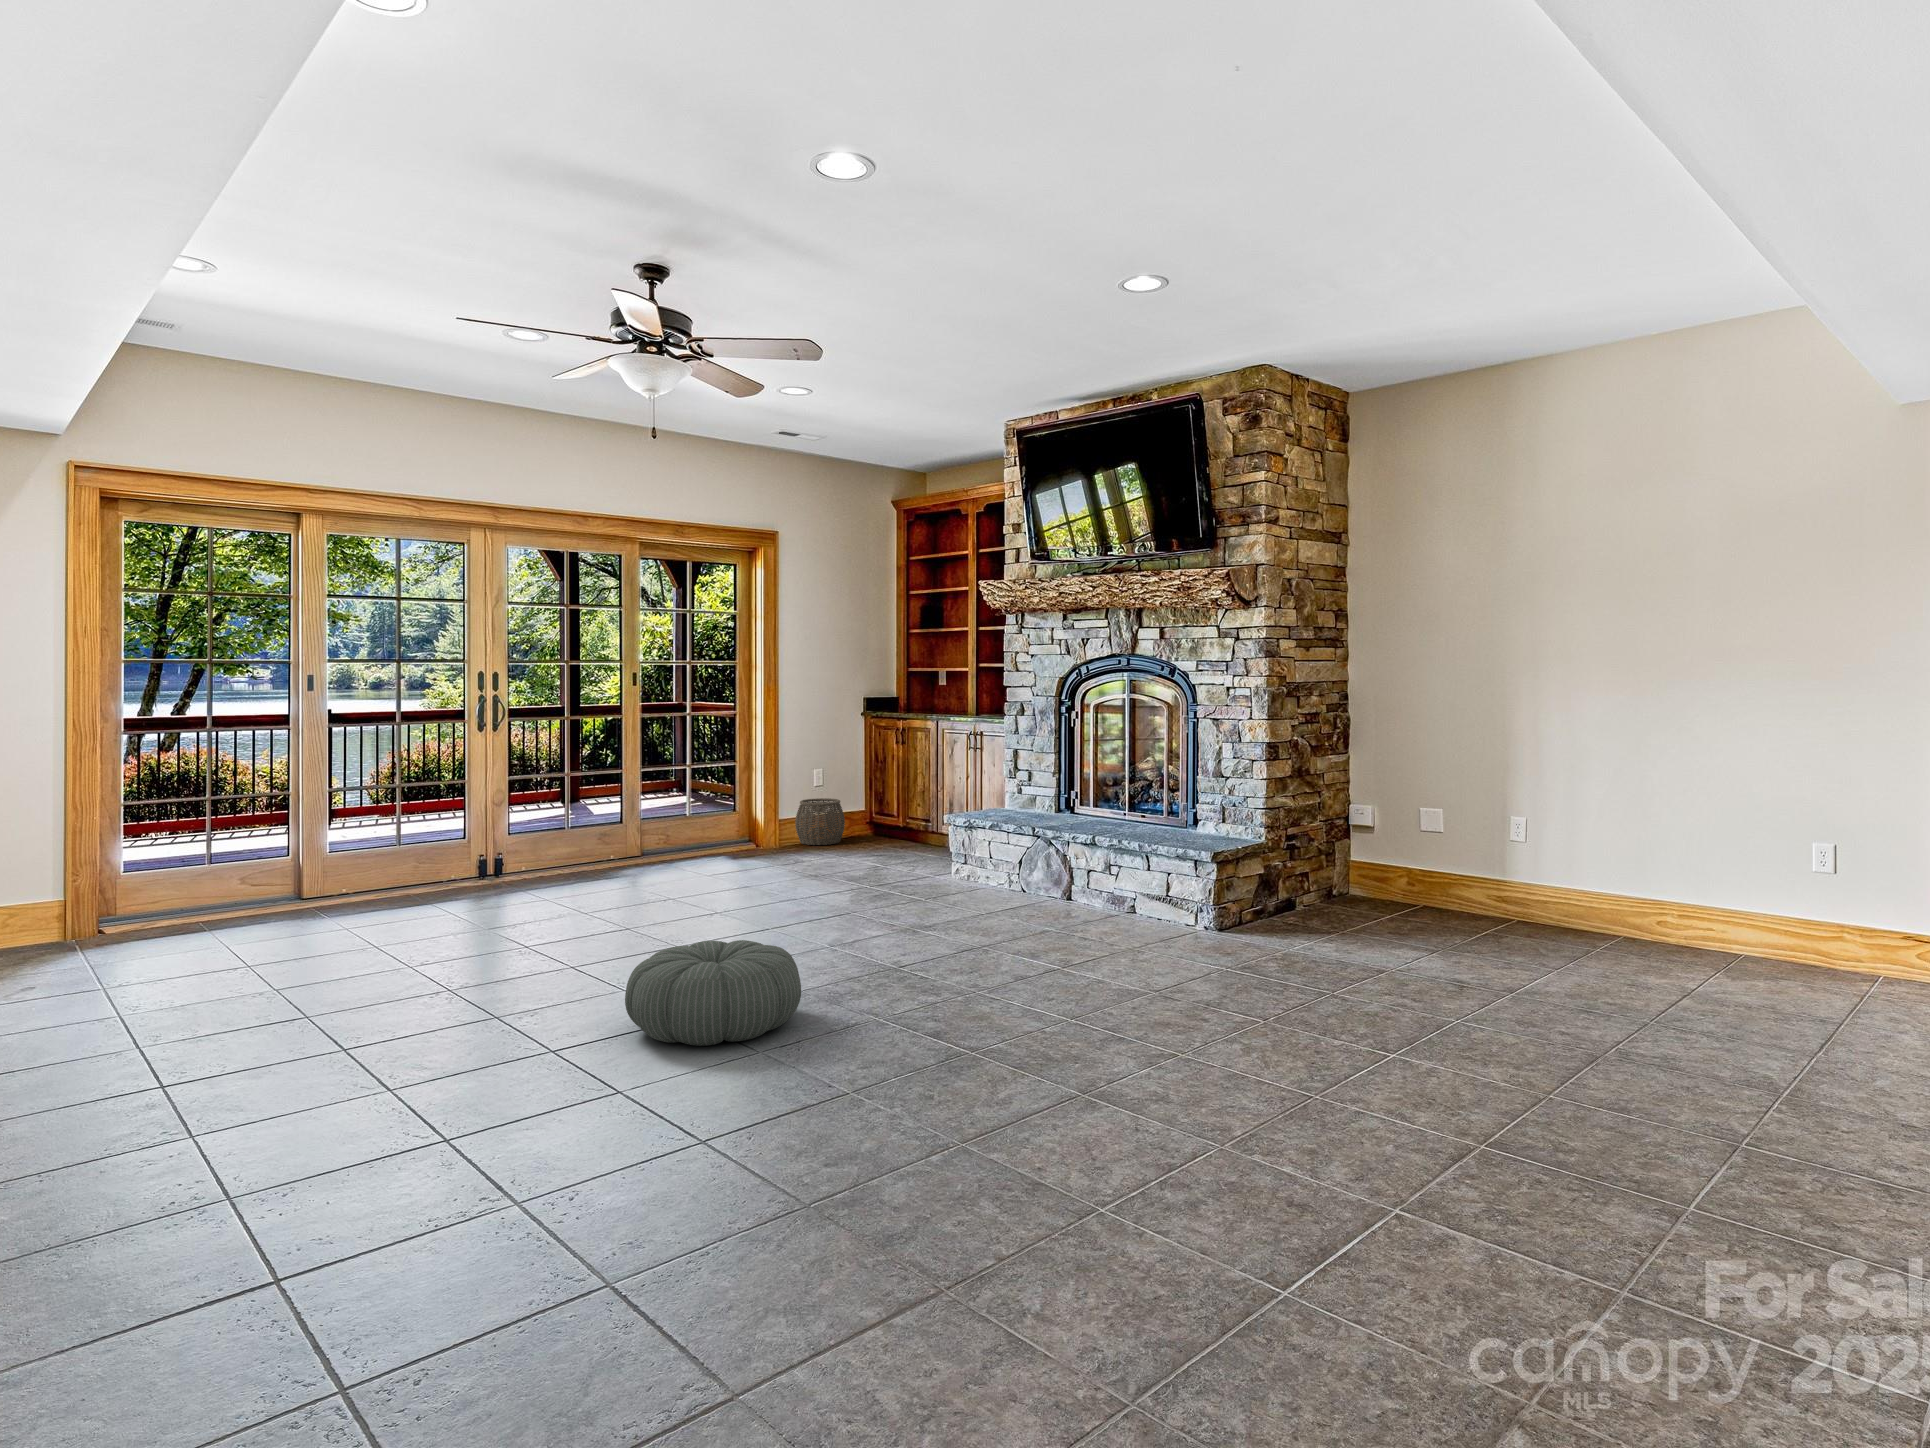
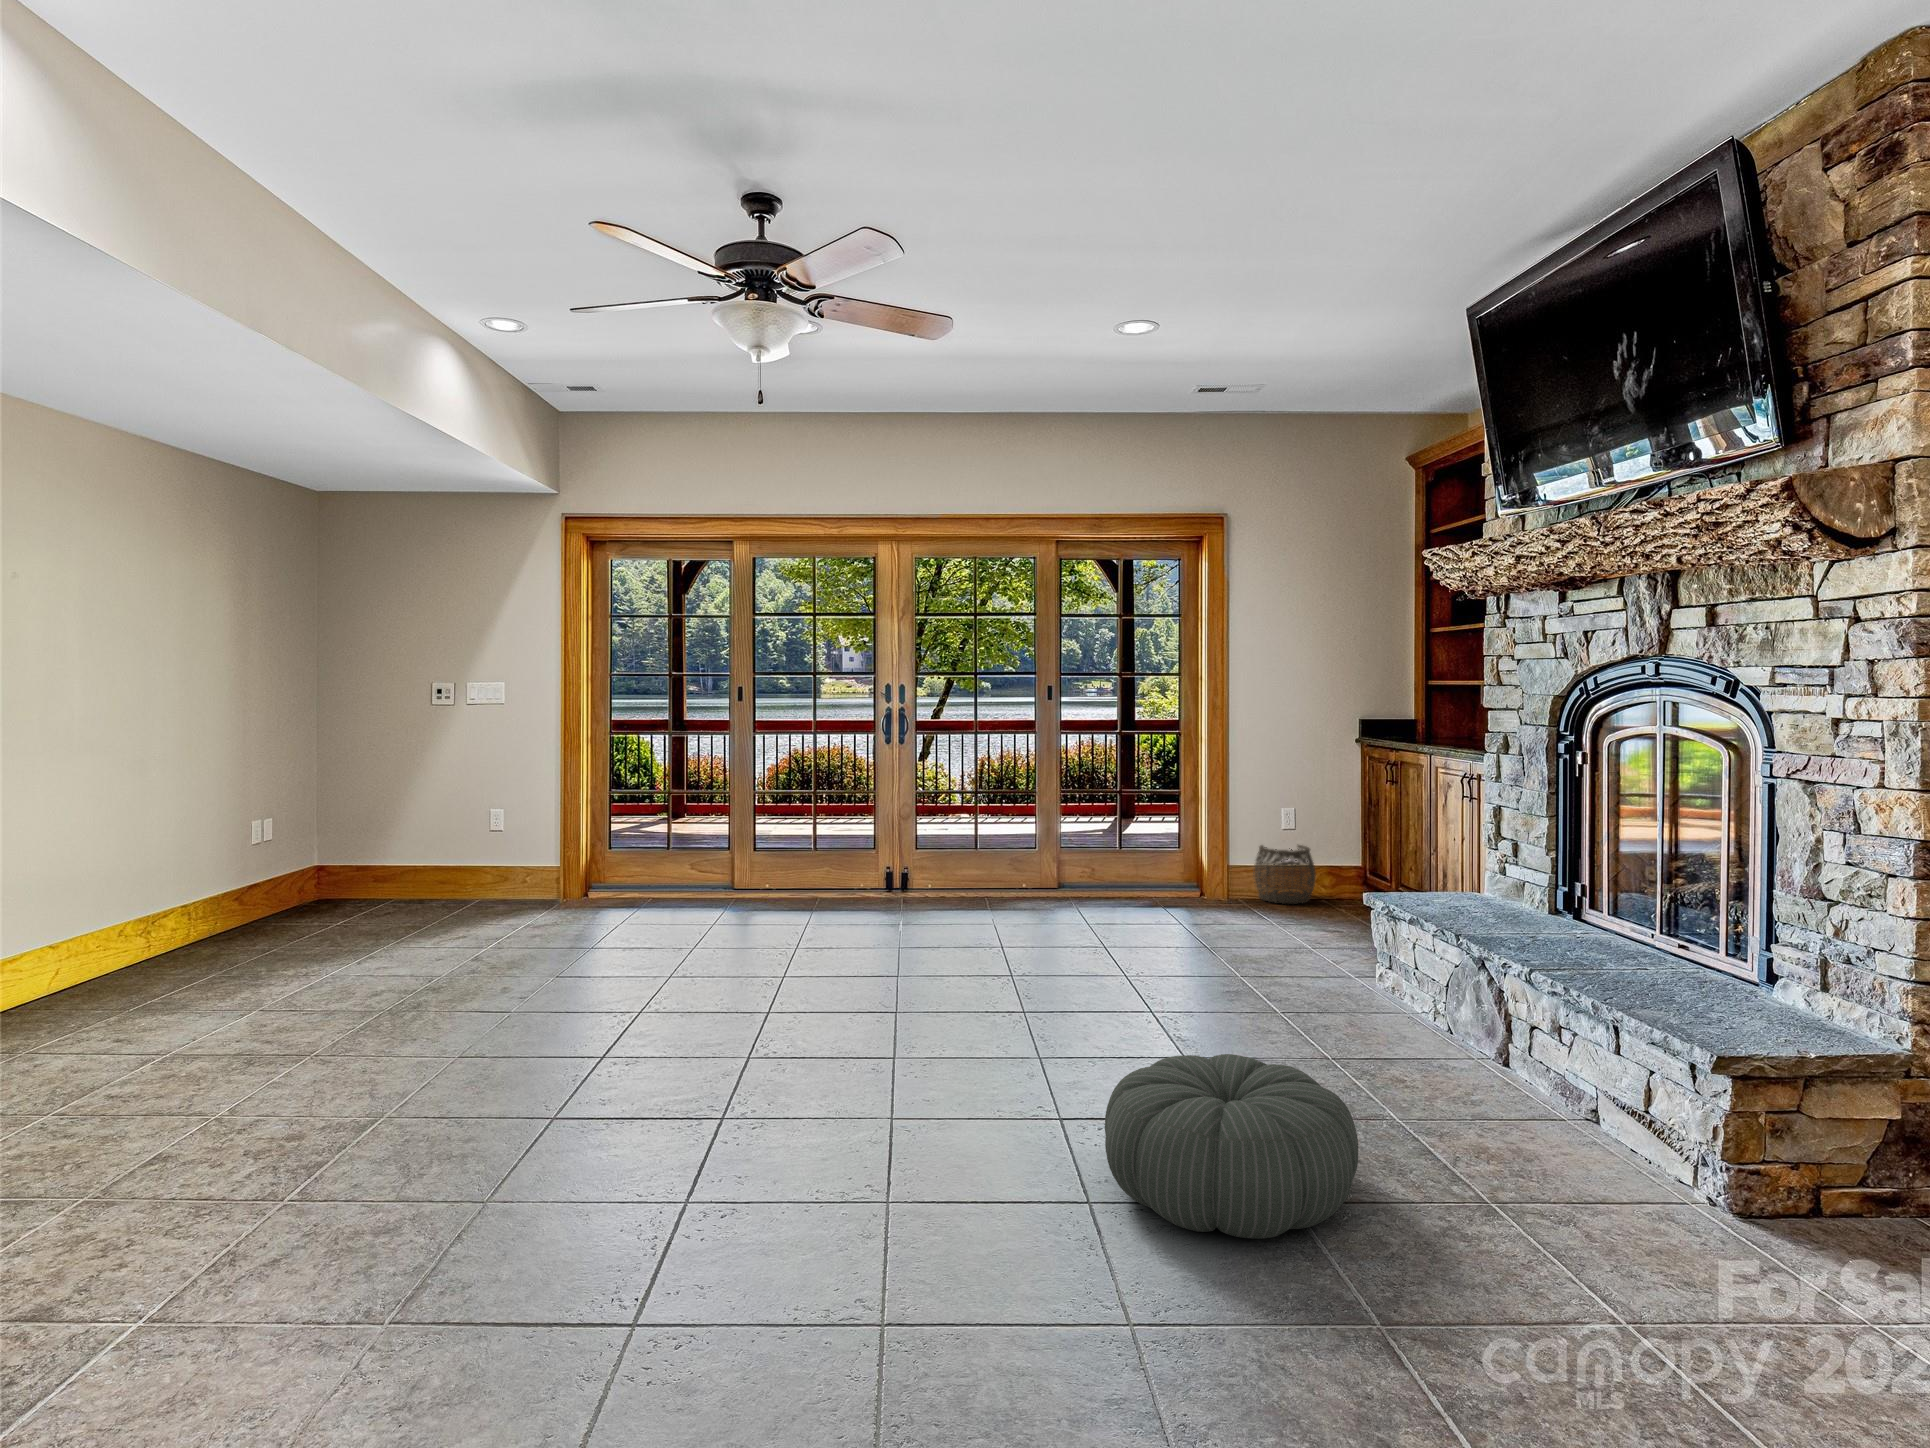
pouf: present [625,940,801,1046] -> present [1105,1054,1358,1239]

